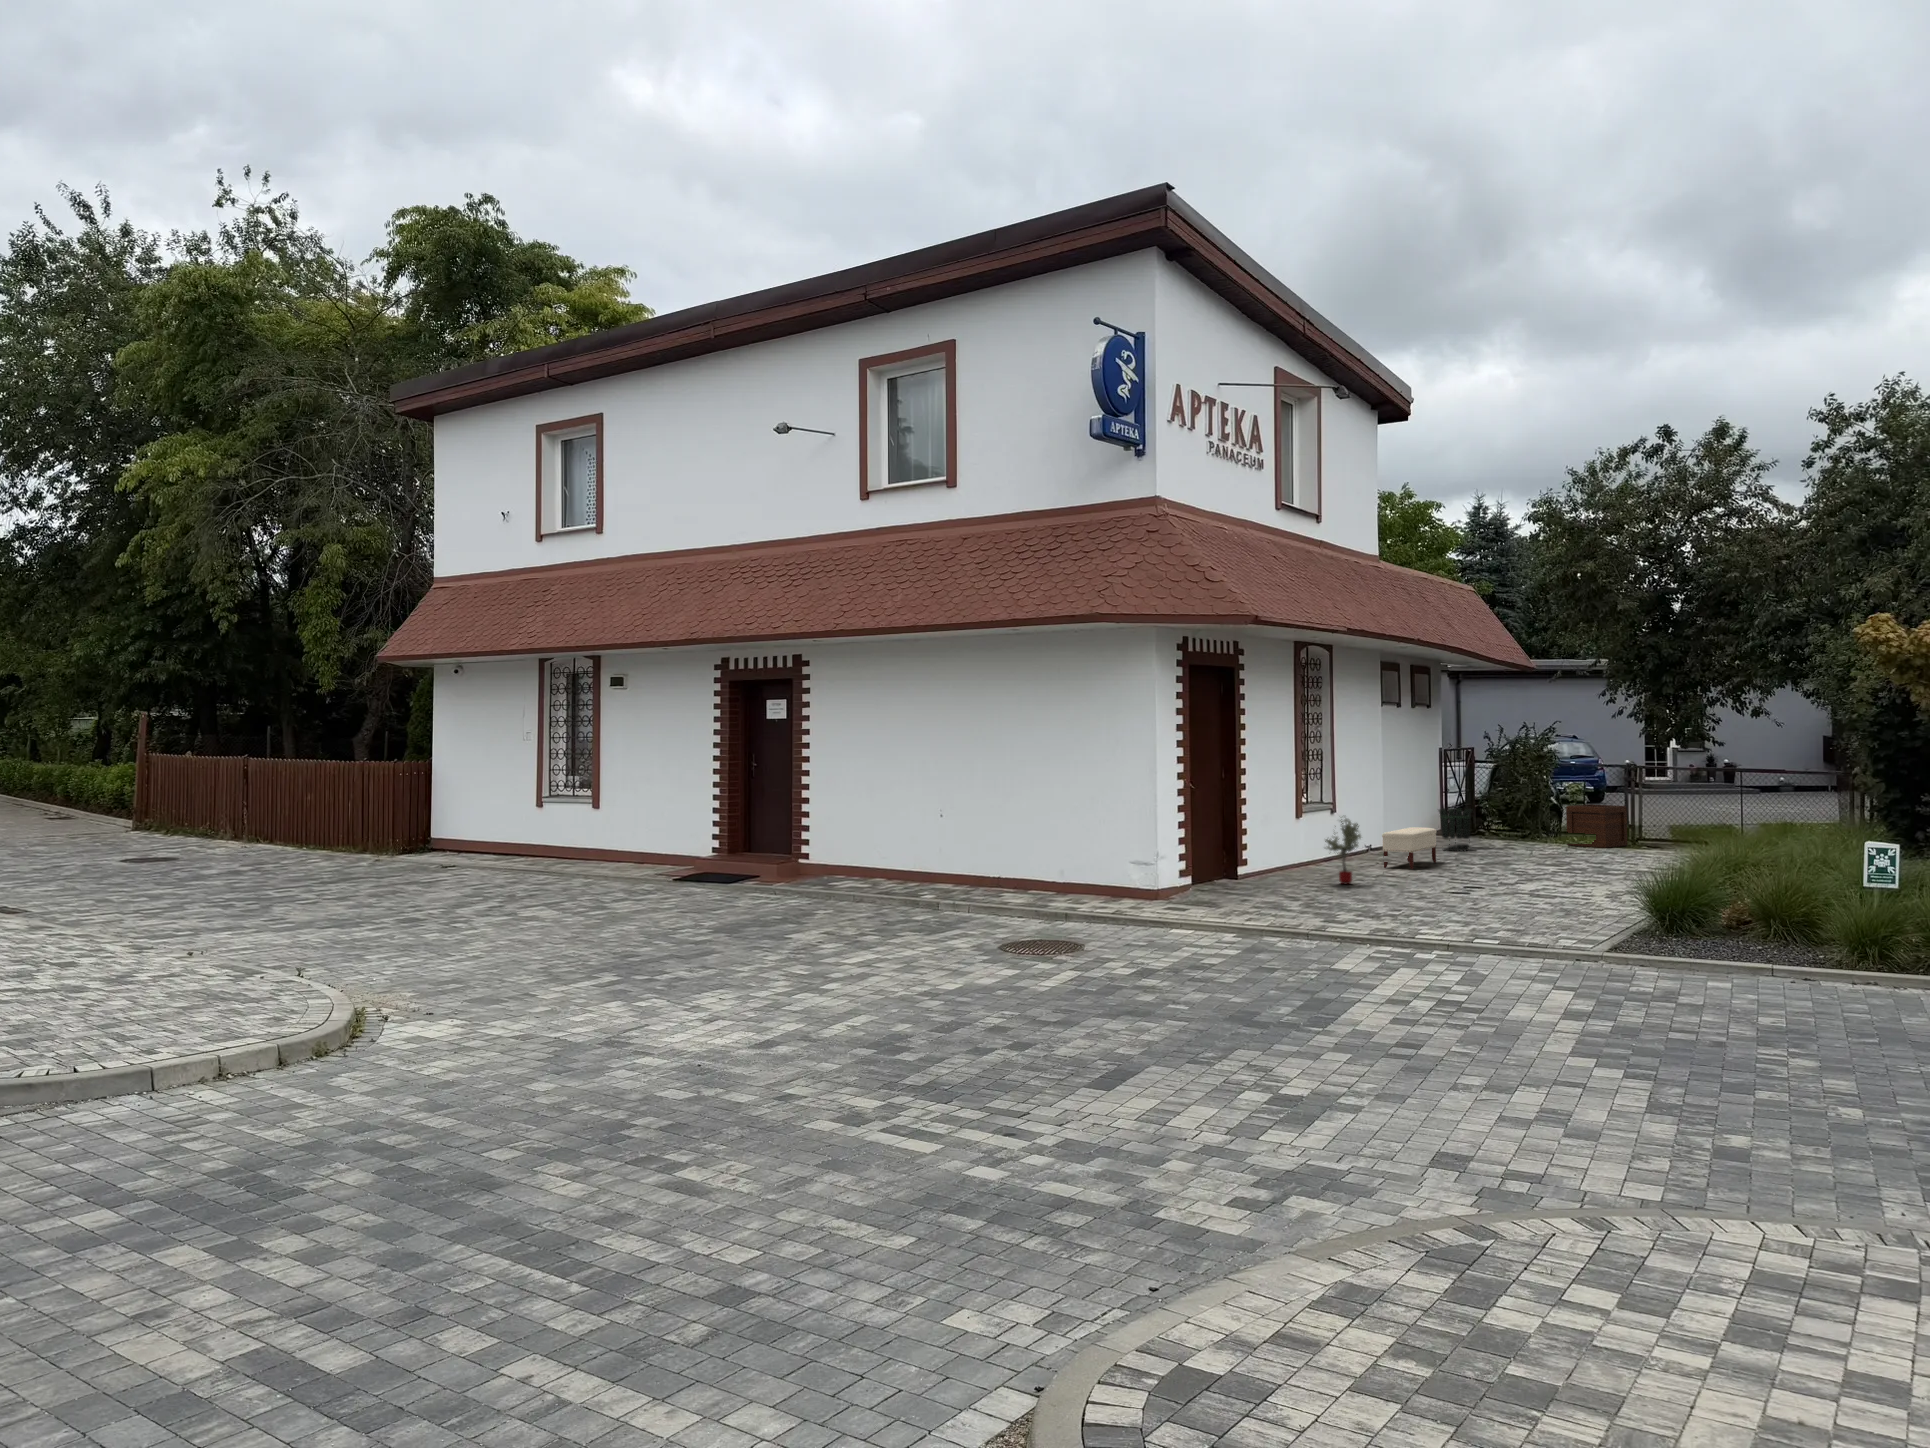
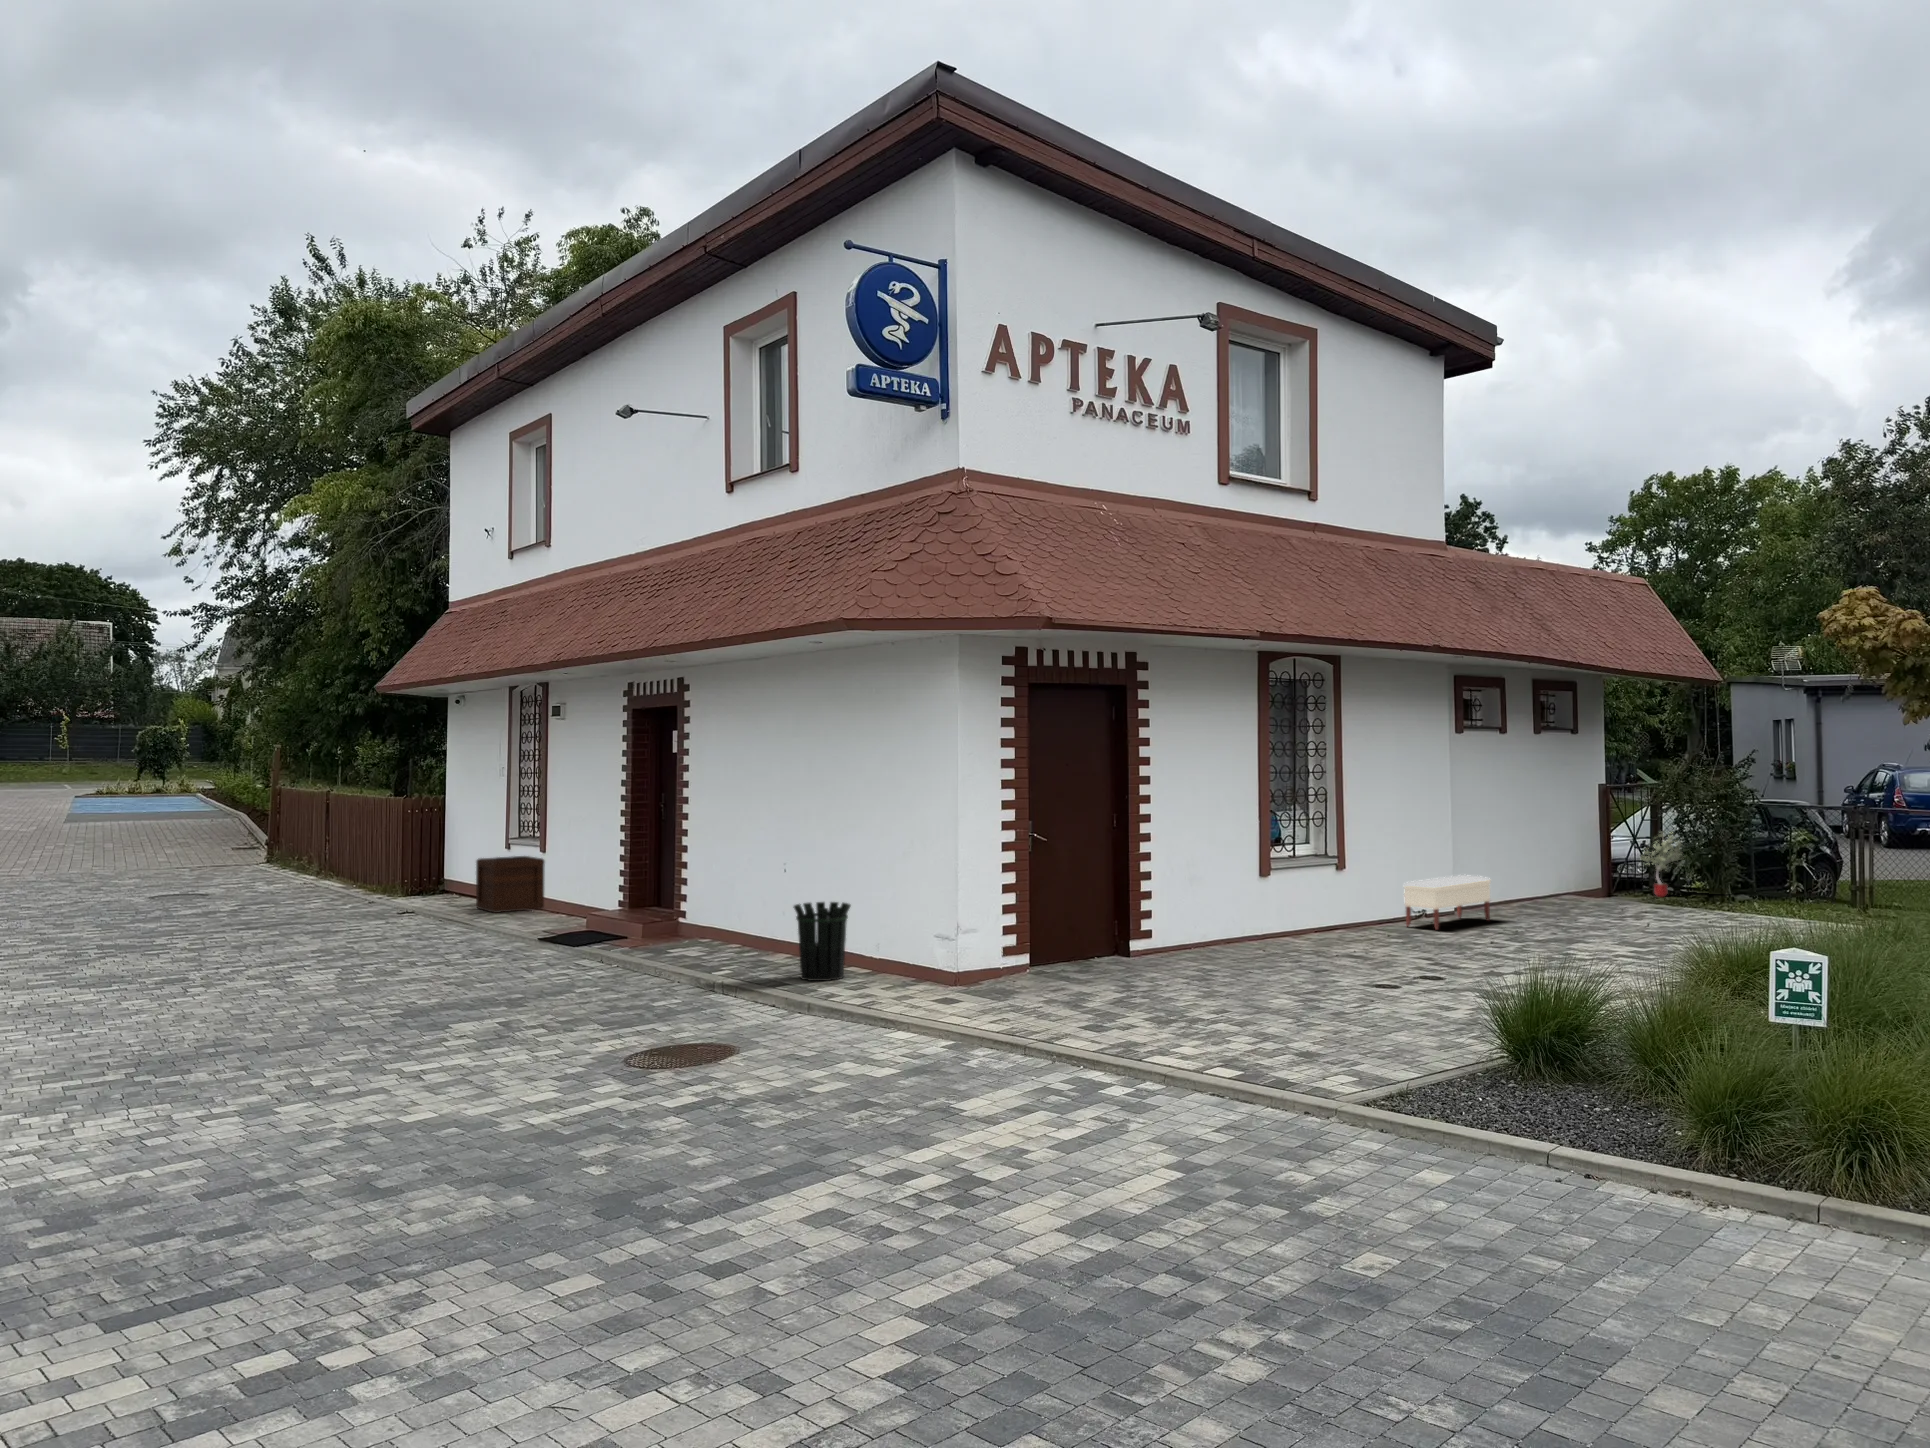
wooden crate: present [1566,804,1628,848] -> present [476,856,545,913]
waste bin: present [1439,808,1472,851] -> present [793,902,851,981]
potted tree: present [1325,819,1361,884] -> present [1641,831,1682,897]

